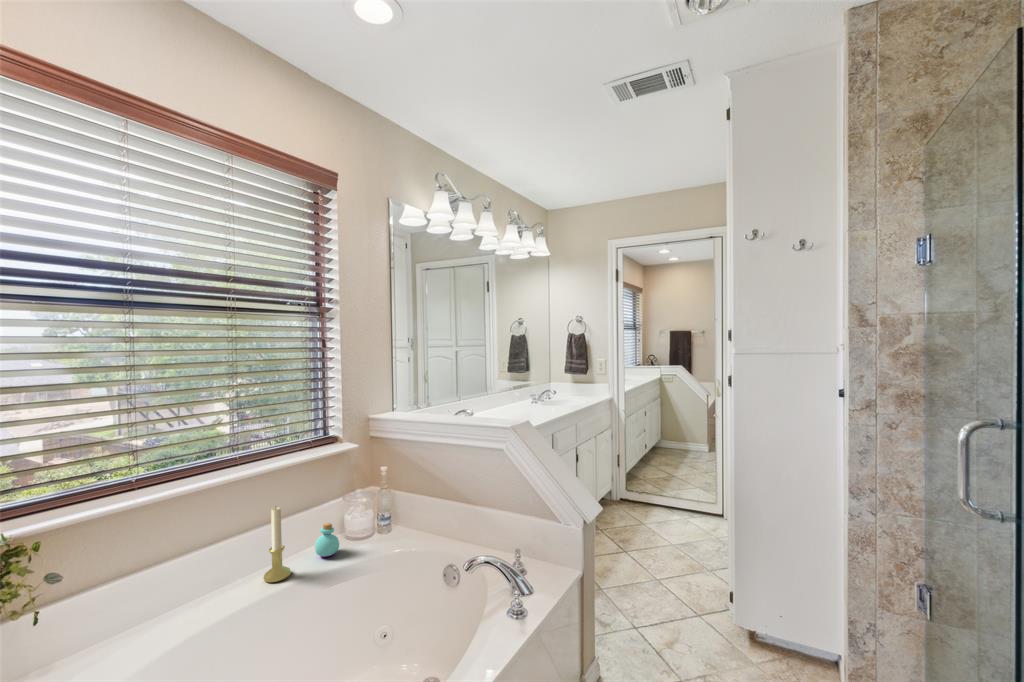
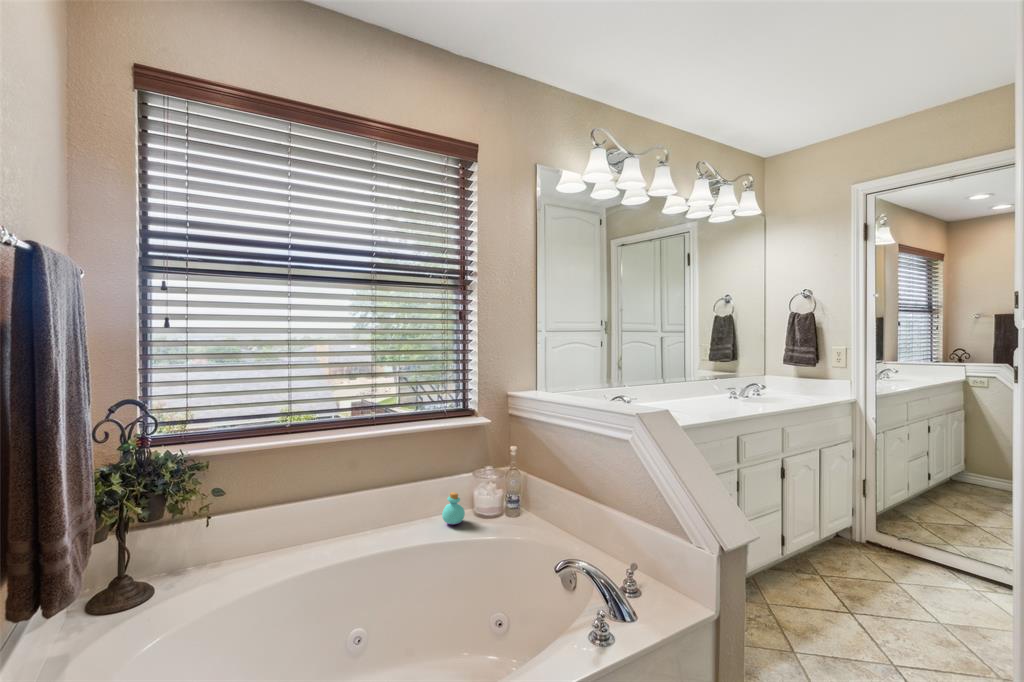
candle holder: present [264,507,291,583] -> none [393,467,417,537]

